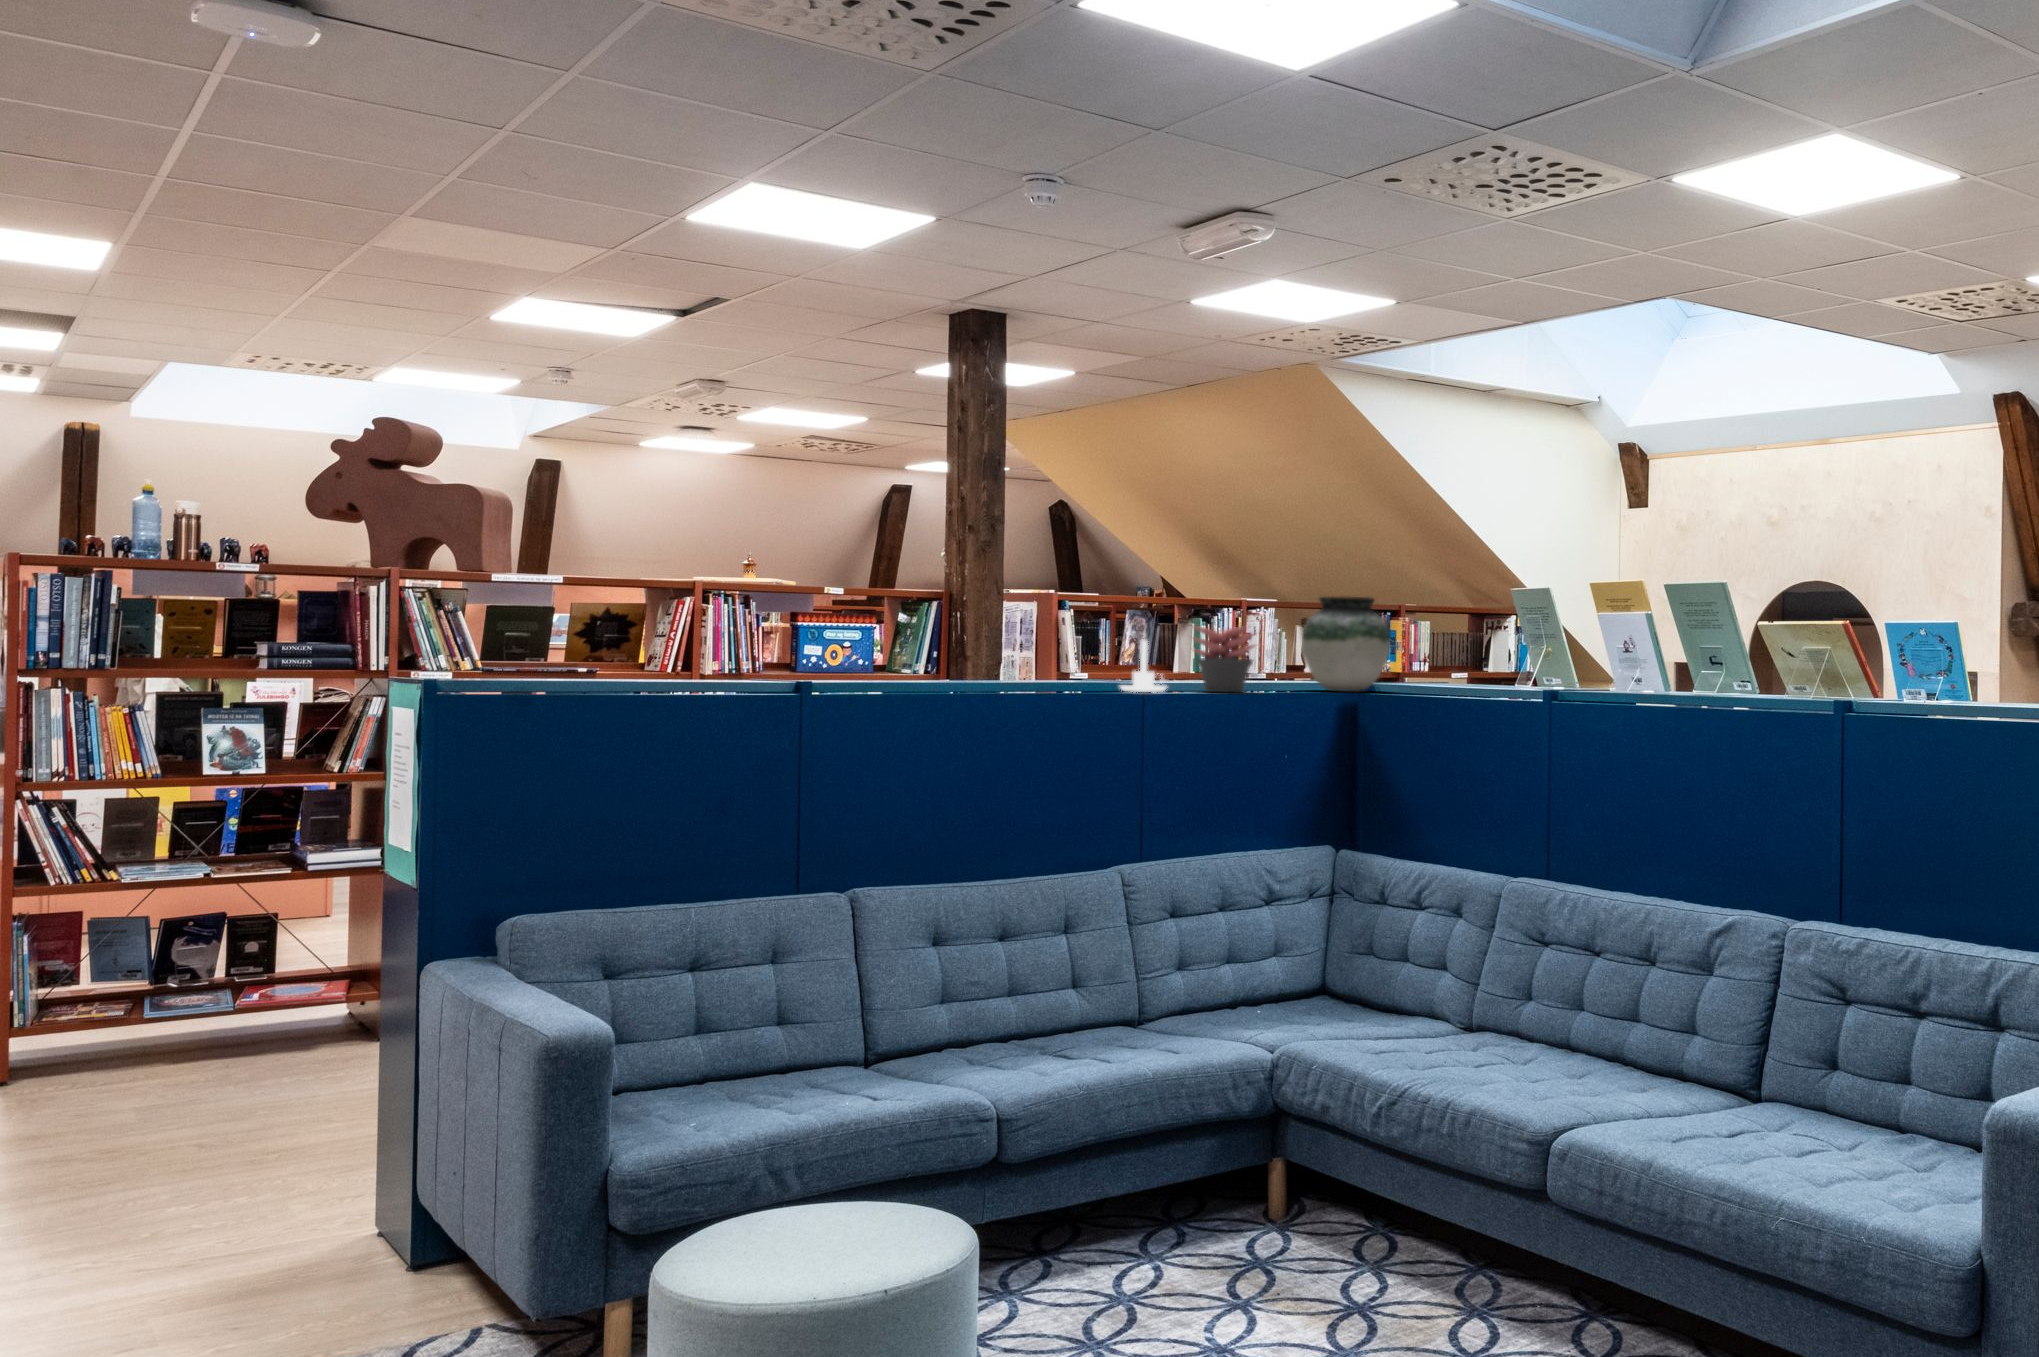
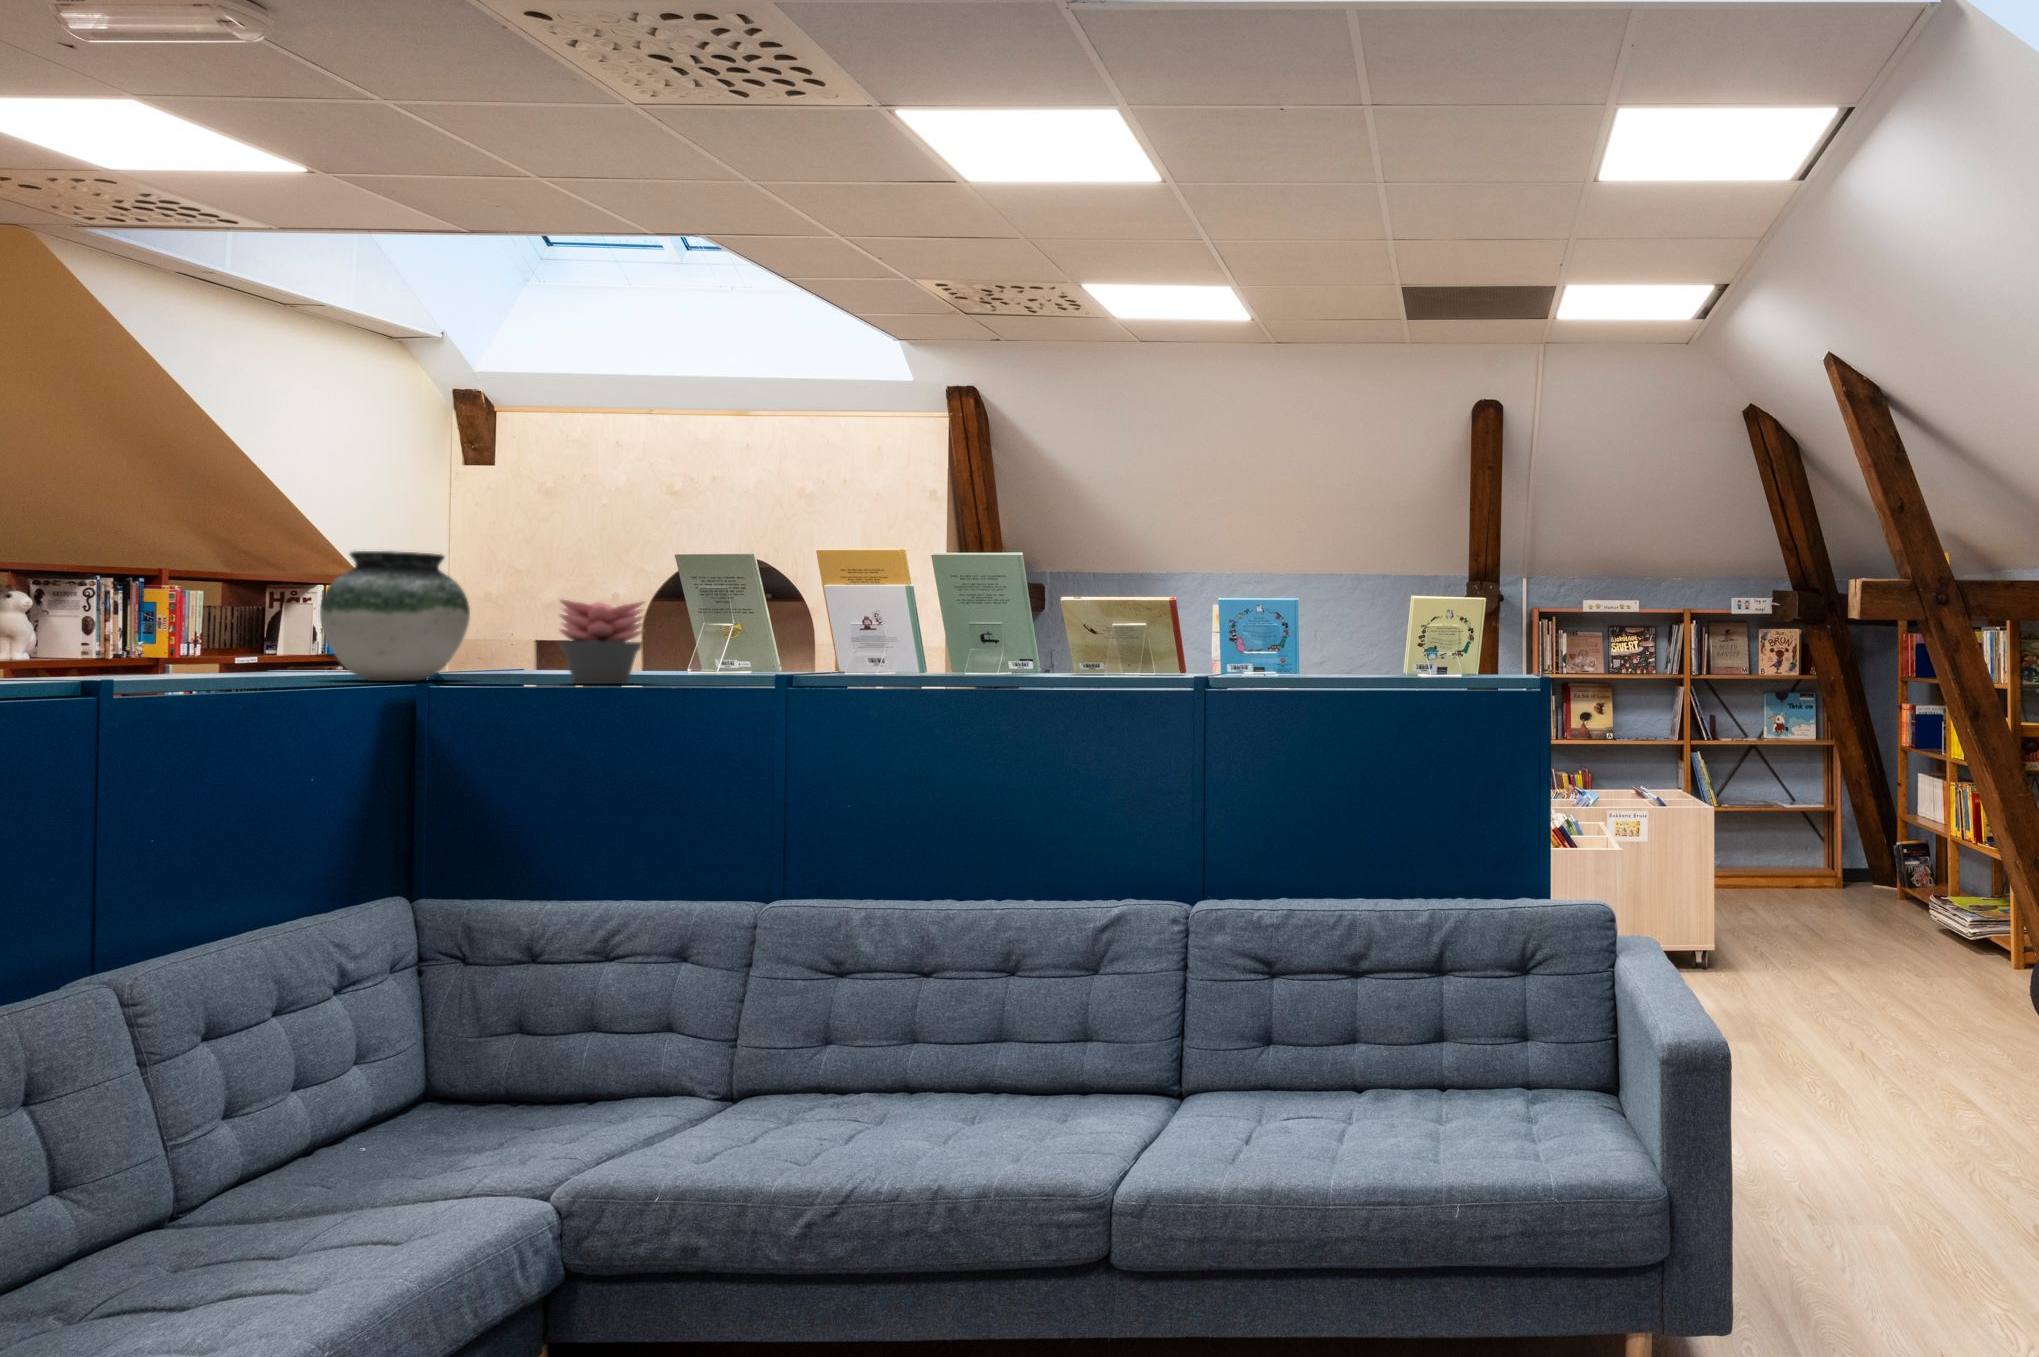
succulent plant: present [1193,626,1255,692] -> present [559,600,644,684]
candle holder: present [1120,640,1166,692] -> none [54,593,158,691]

